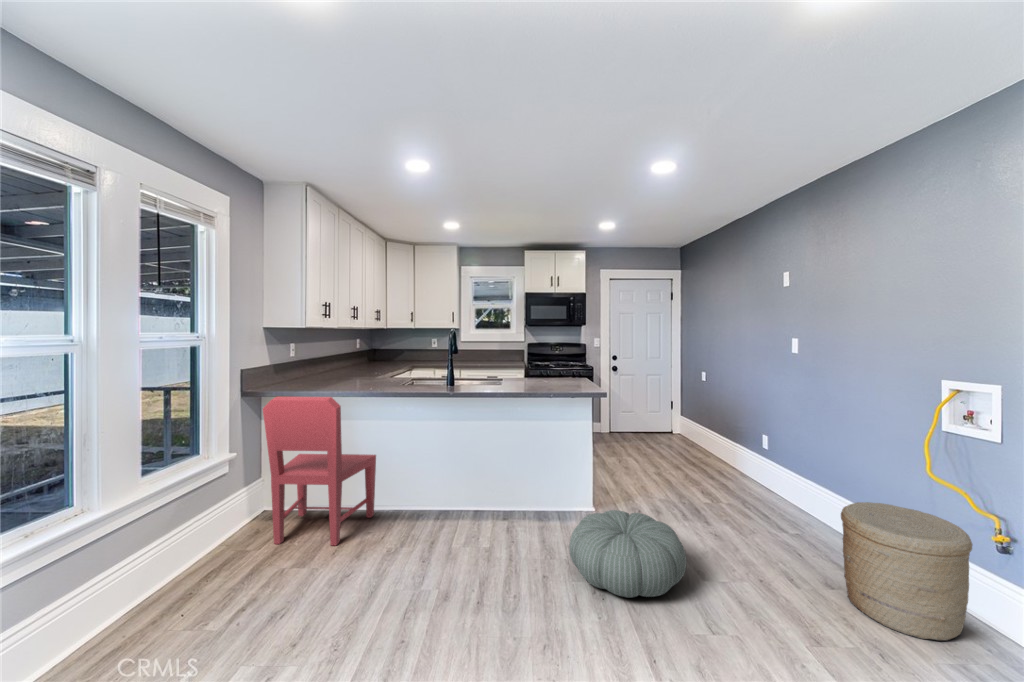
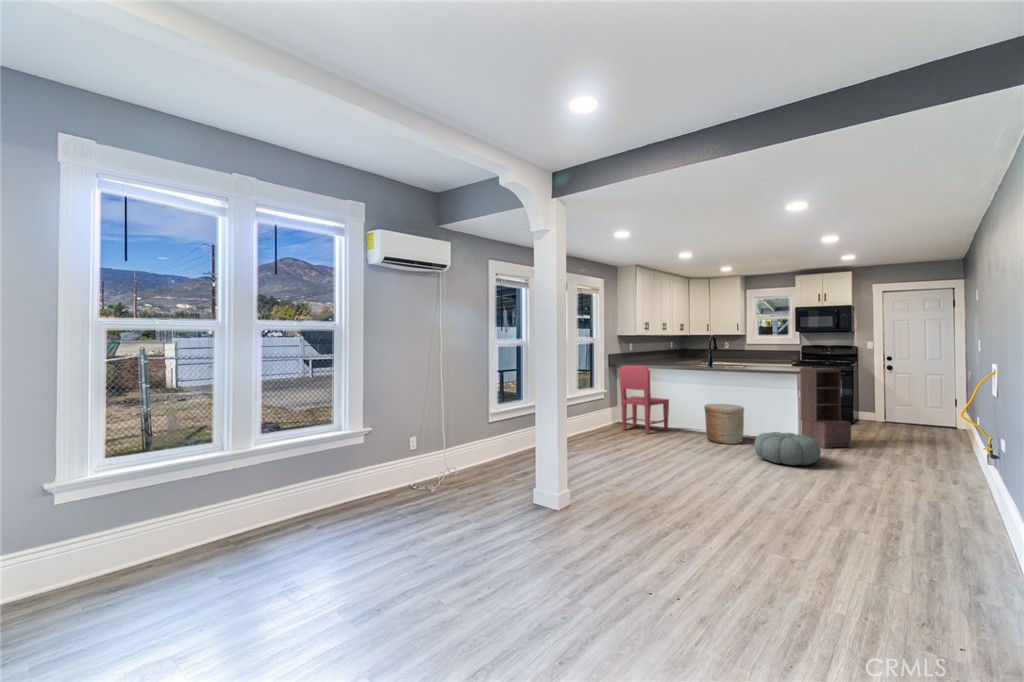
bookshelf: none [582,378,646,507] -> present [800,368,851,448]
woven basket: present [841,502,973,641] -> present [704,404,744,444]

